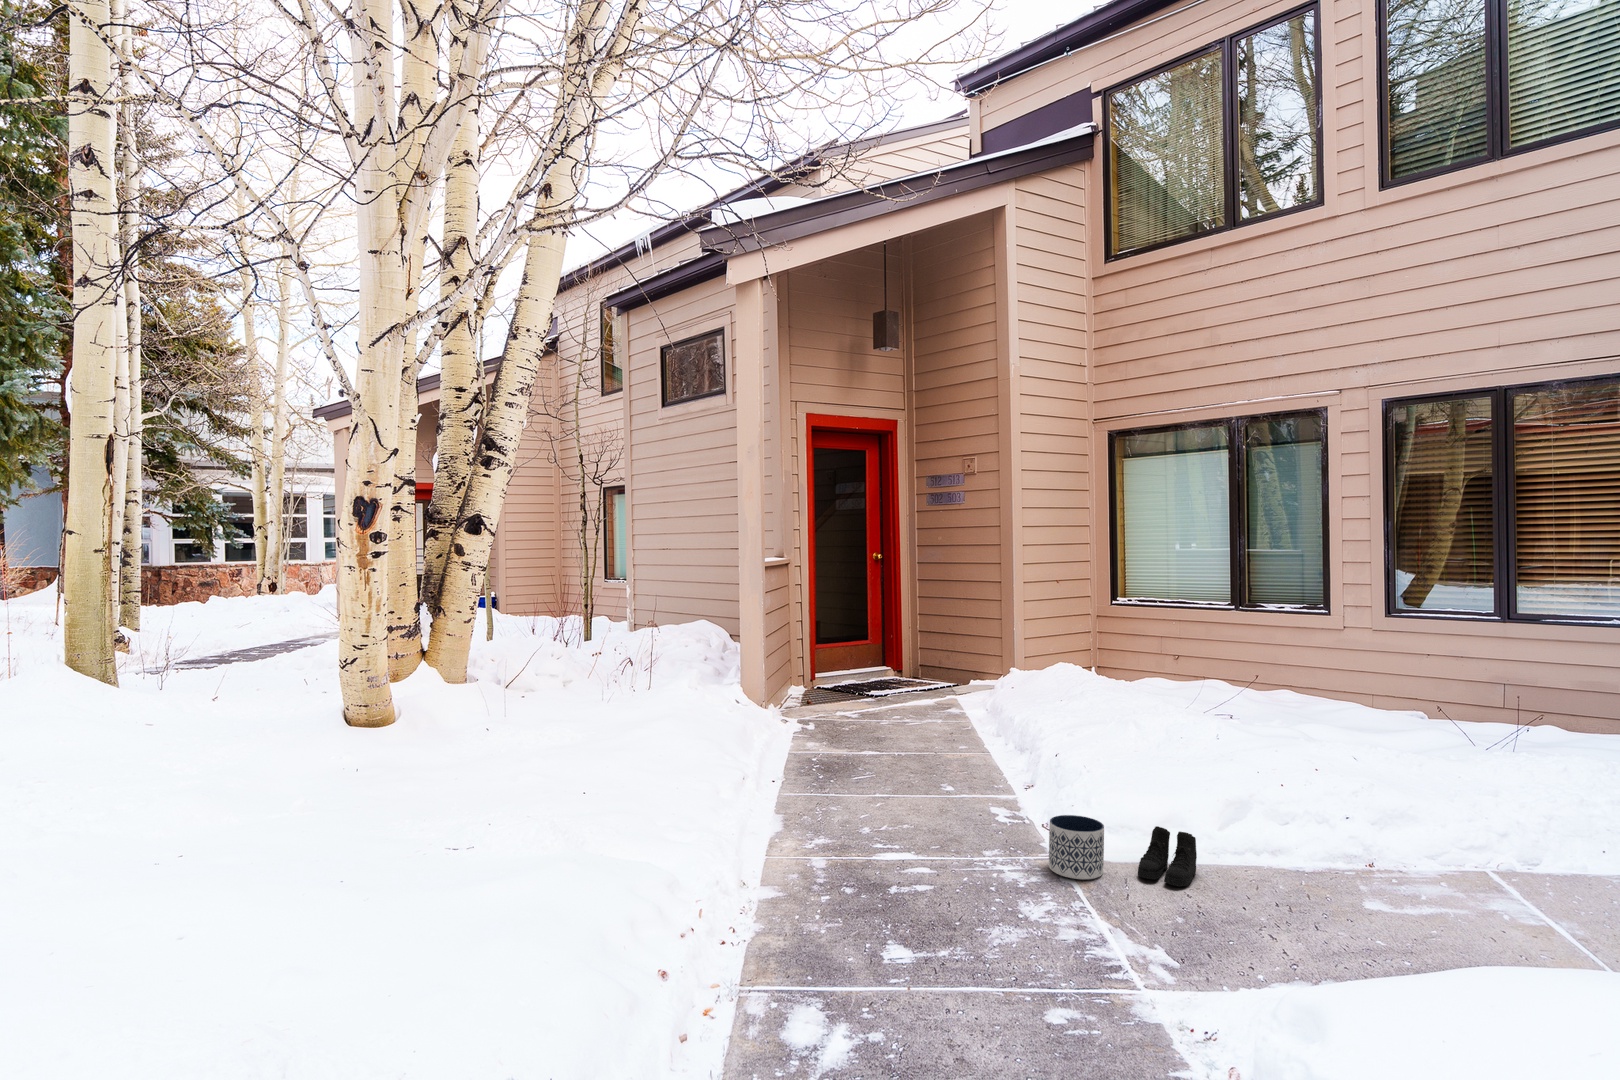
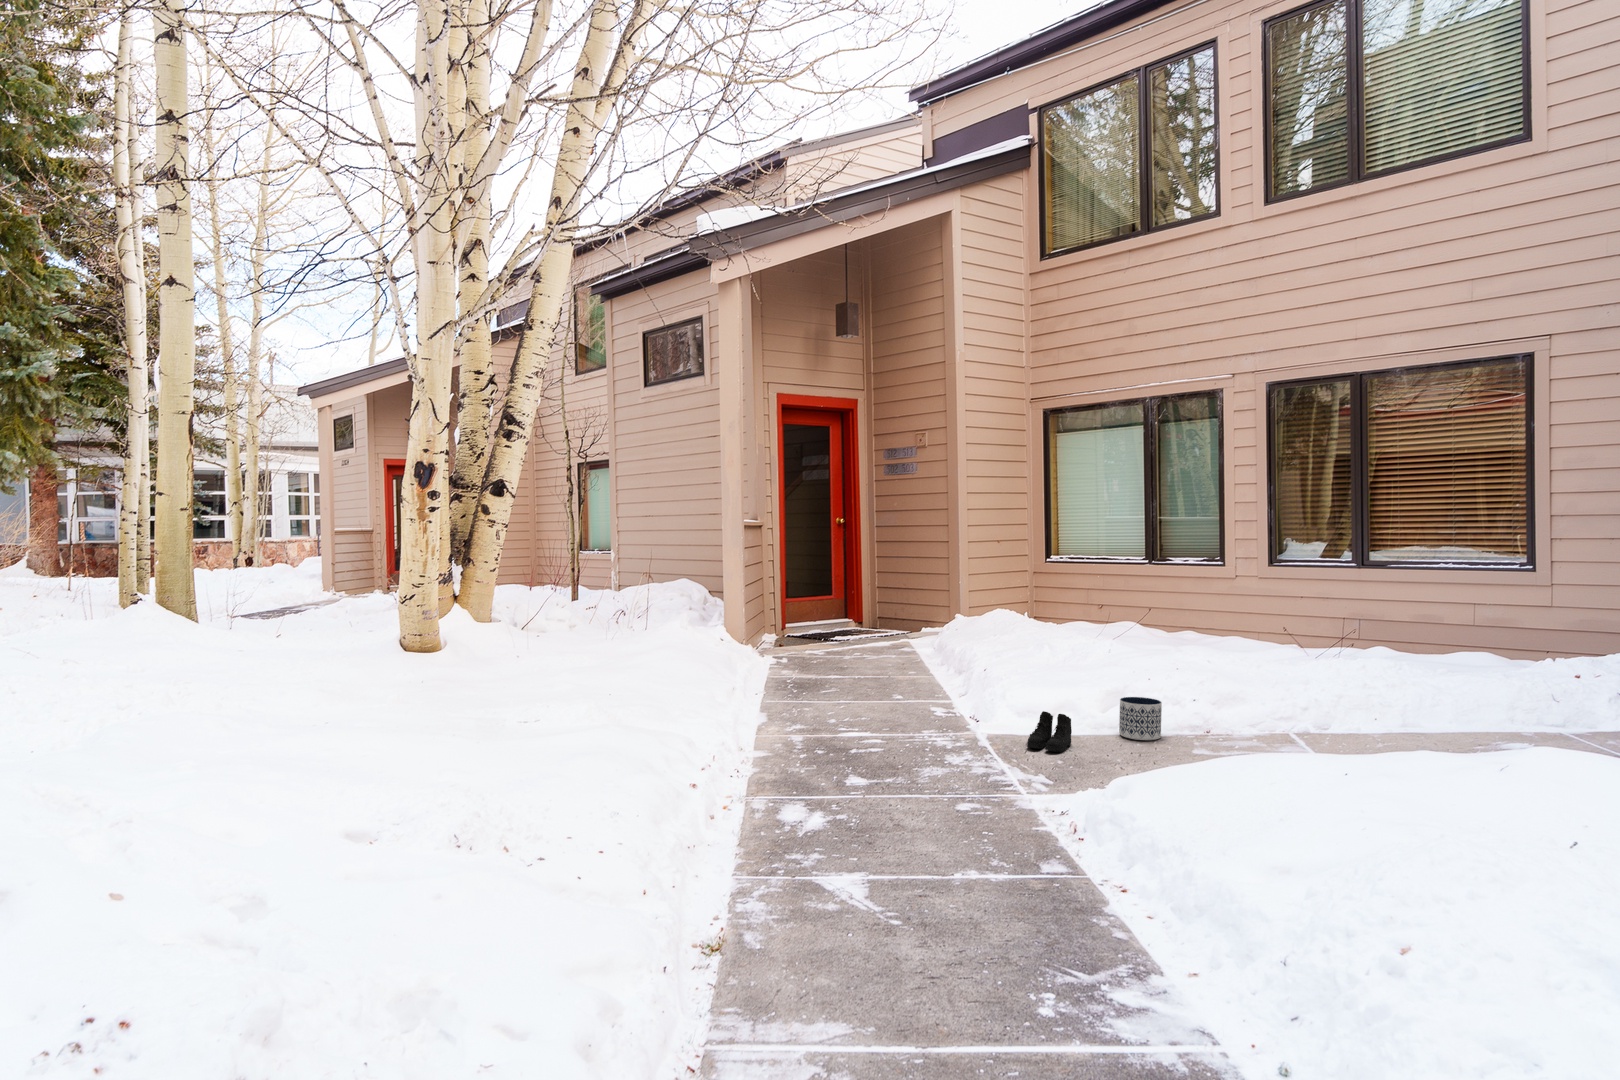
planter: present [1049,815,1104,880] -> present [1119,697,1162,740]

